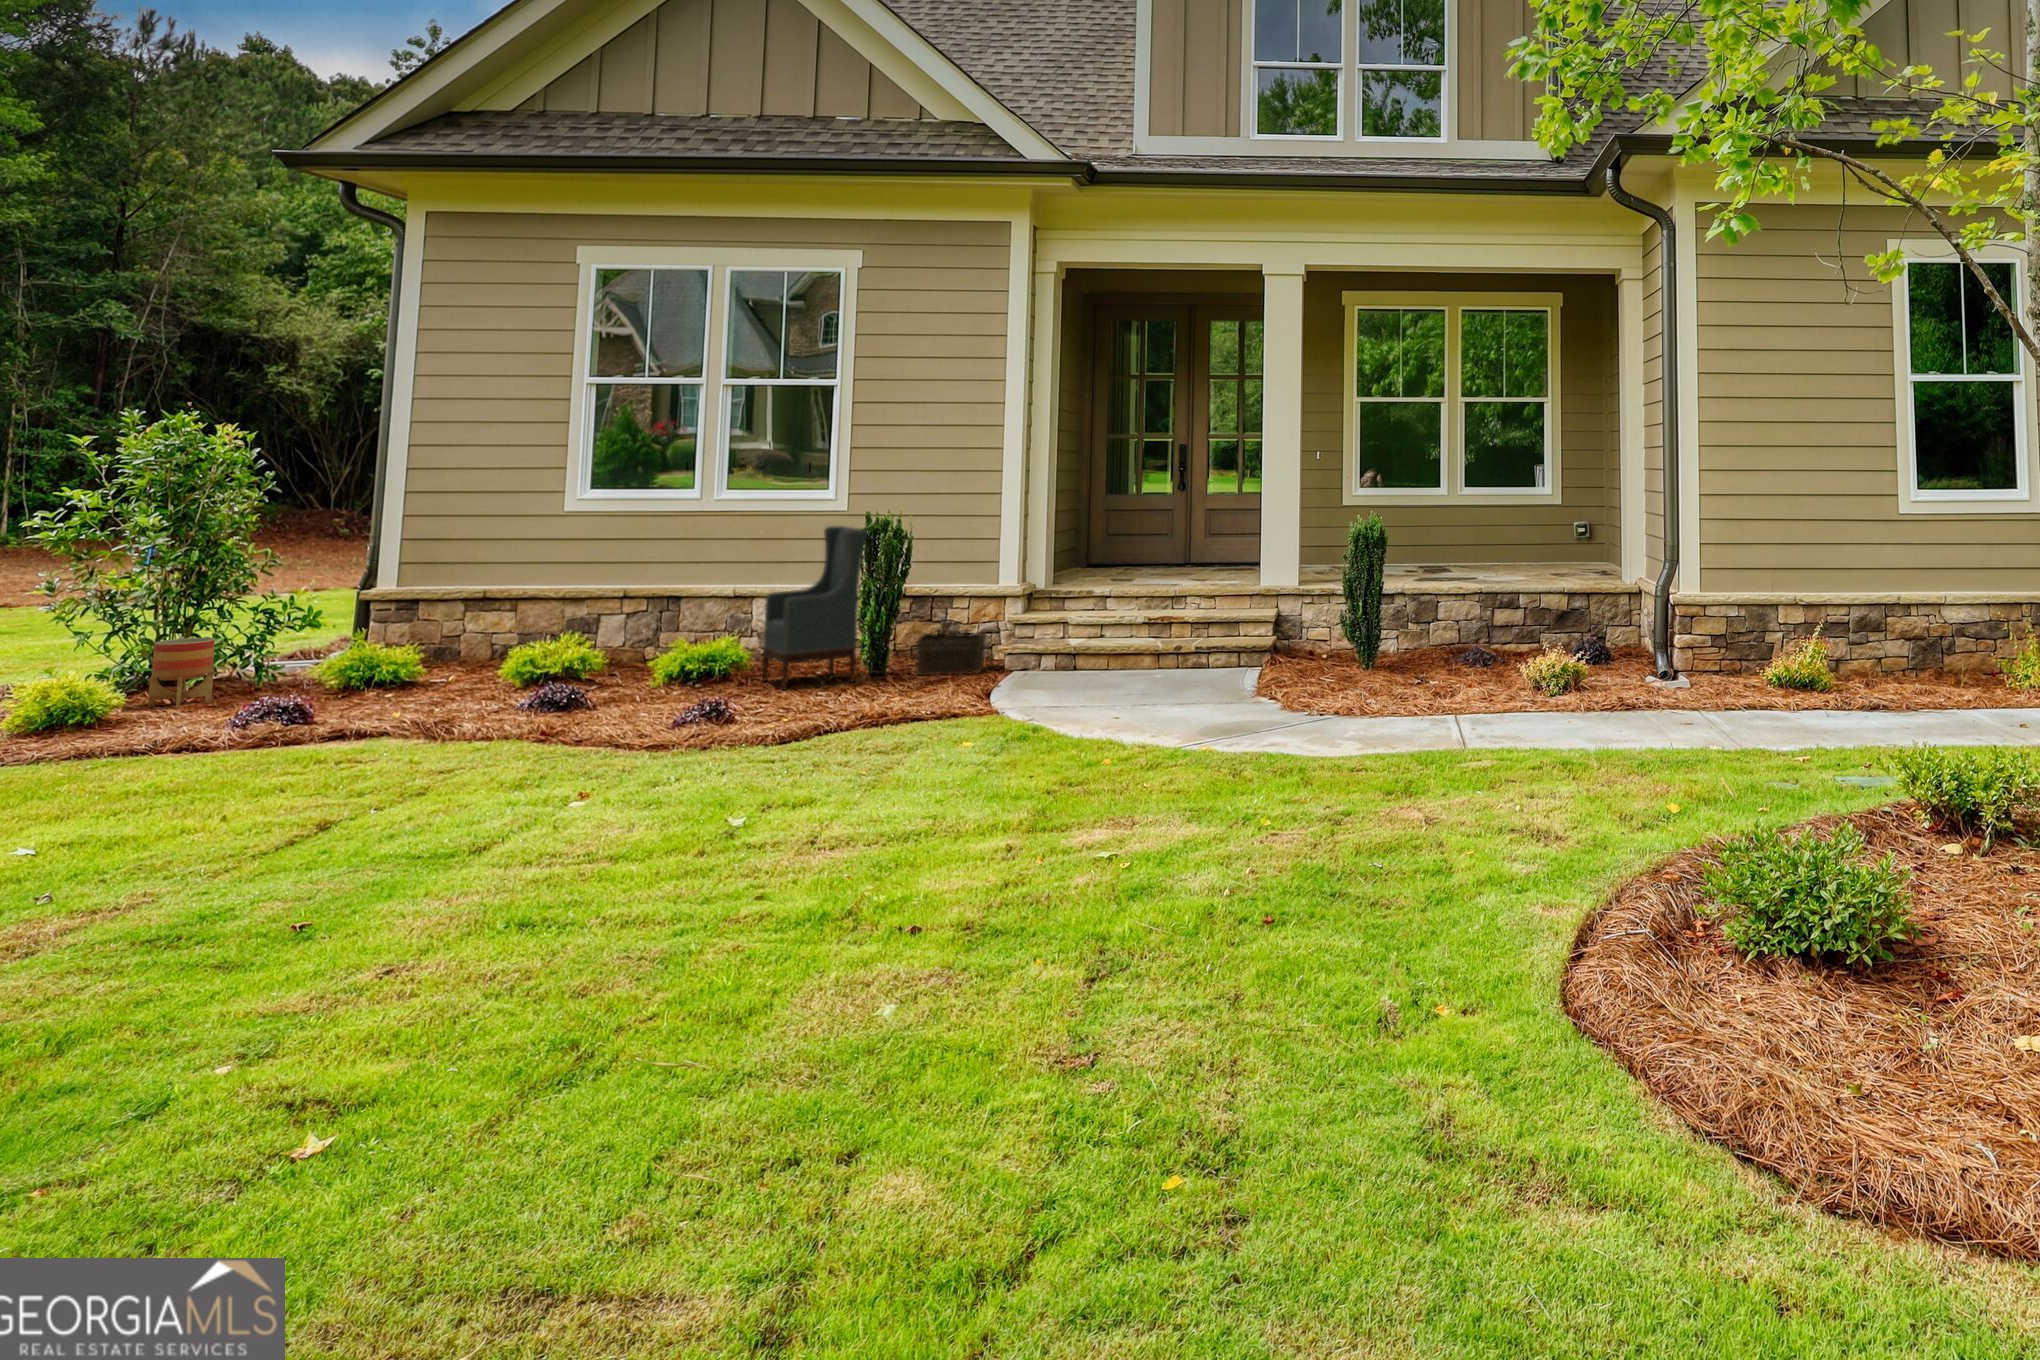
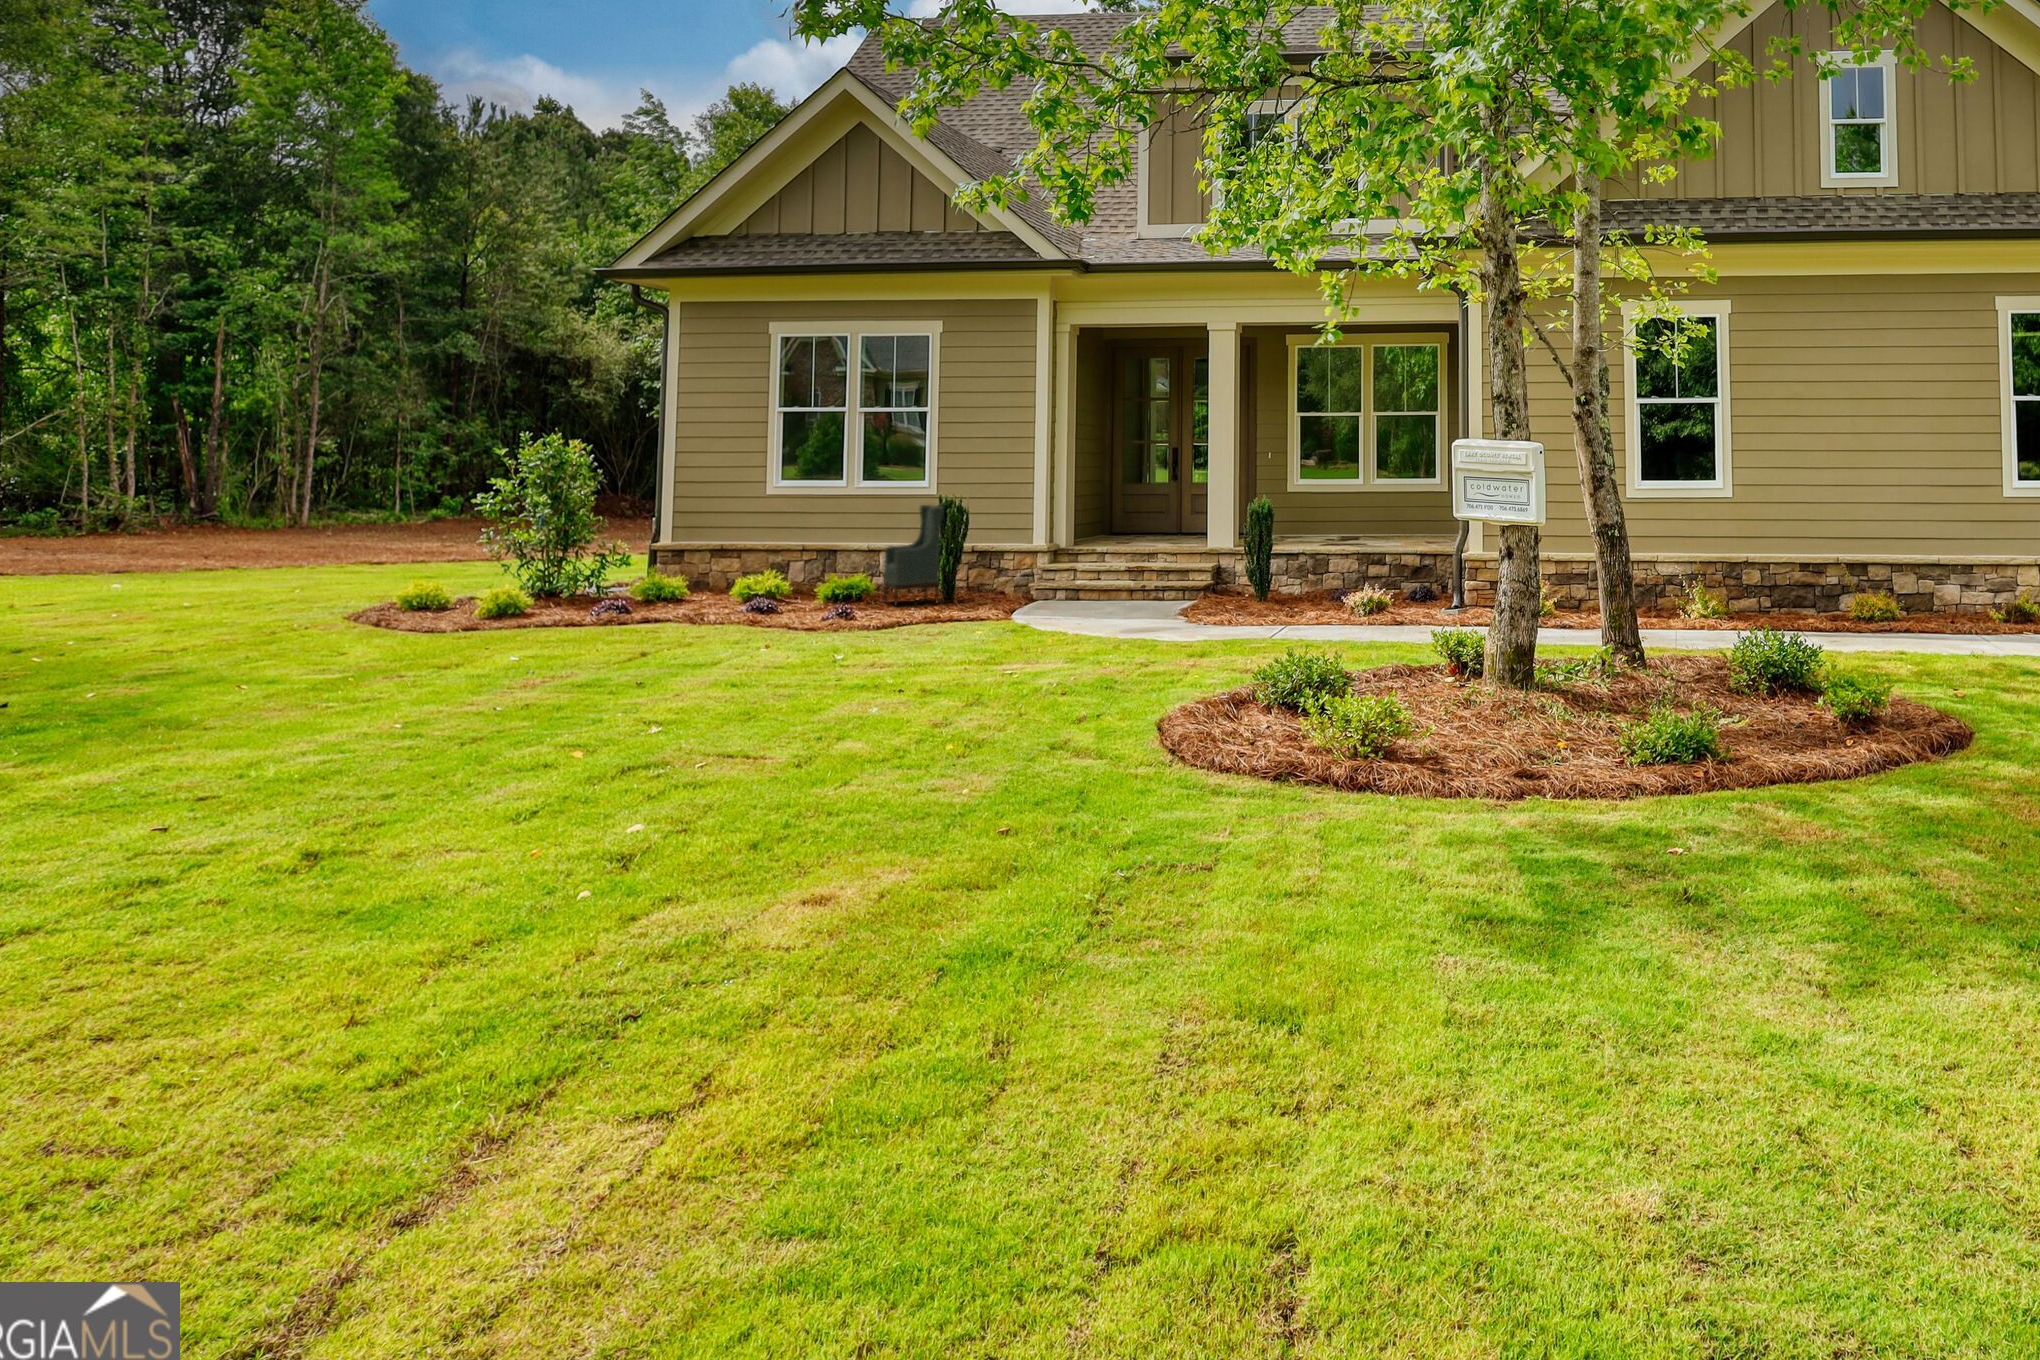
basket: present [916,629,986,675] -> none [977,572,1022,601]
planter: present [148,638,215,709] -> none [545,569,578,610]

